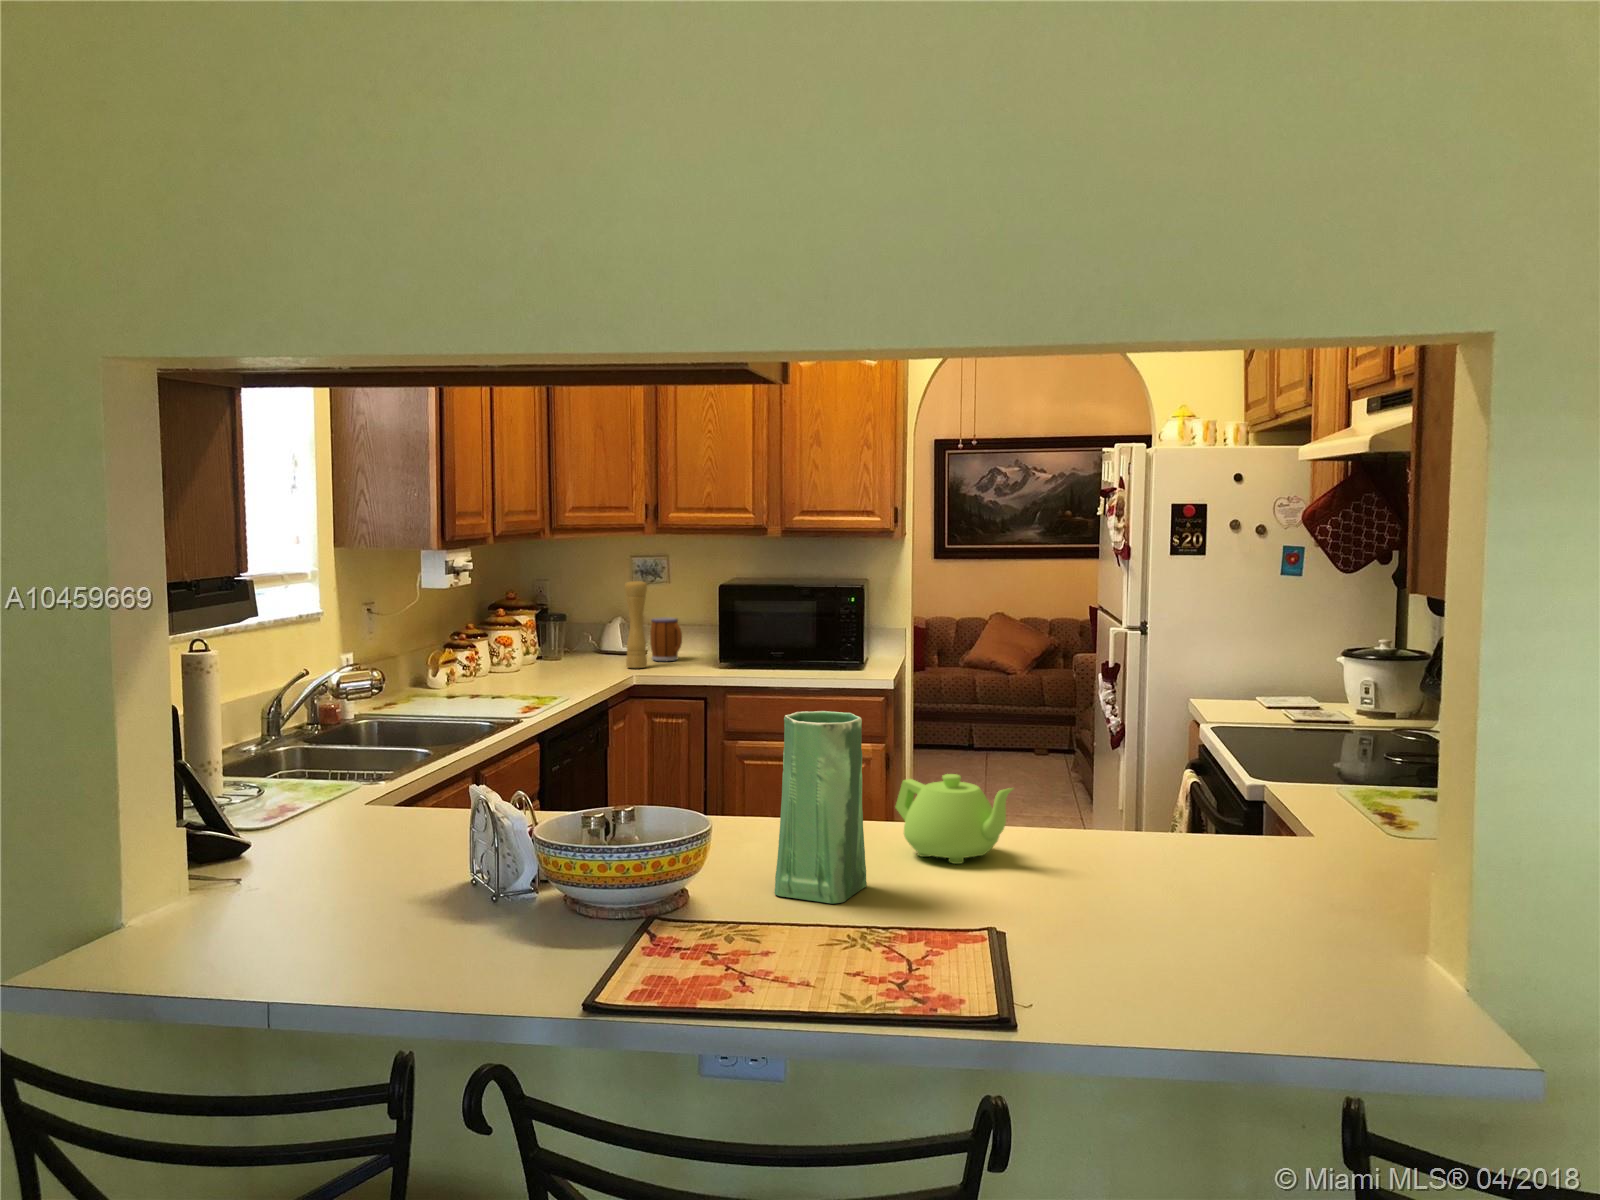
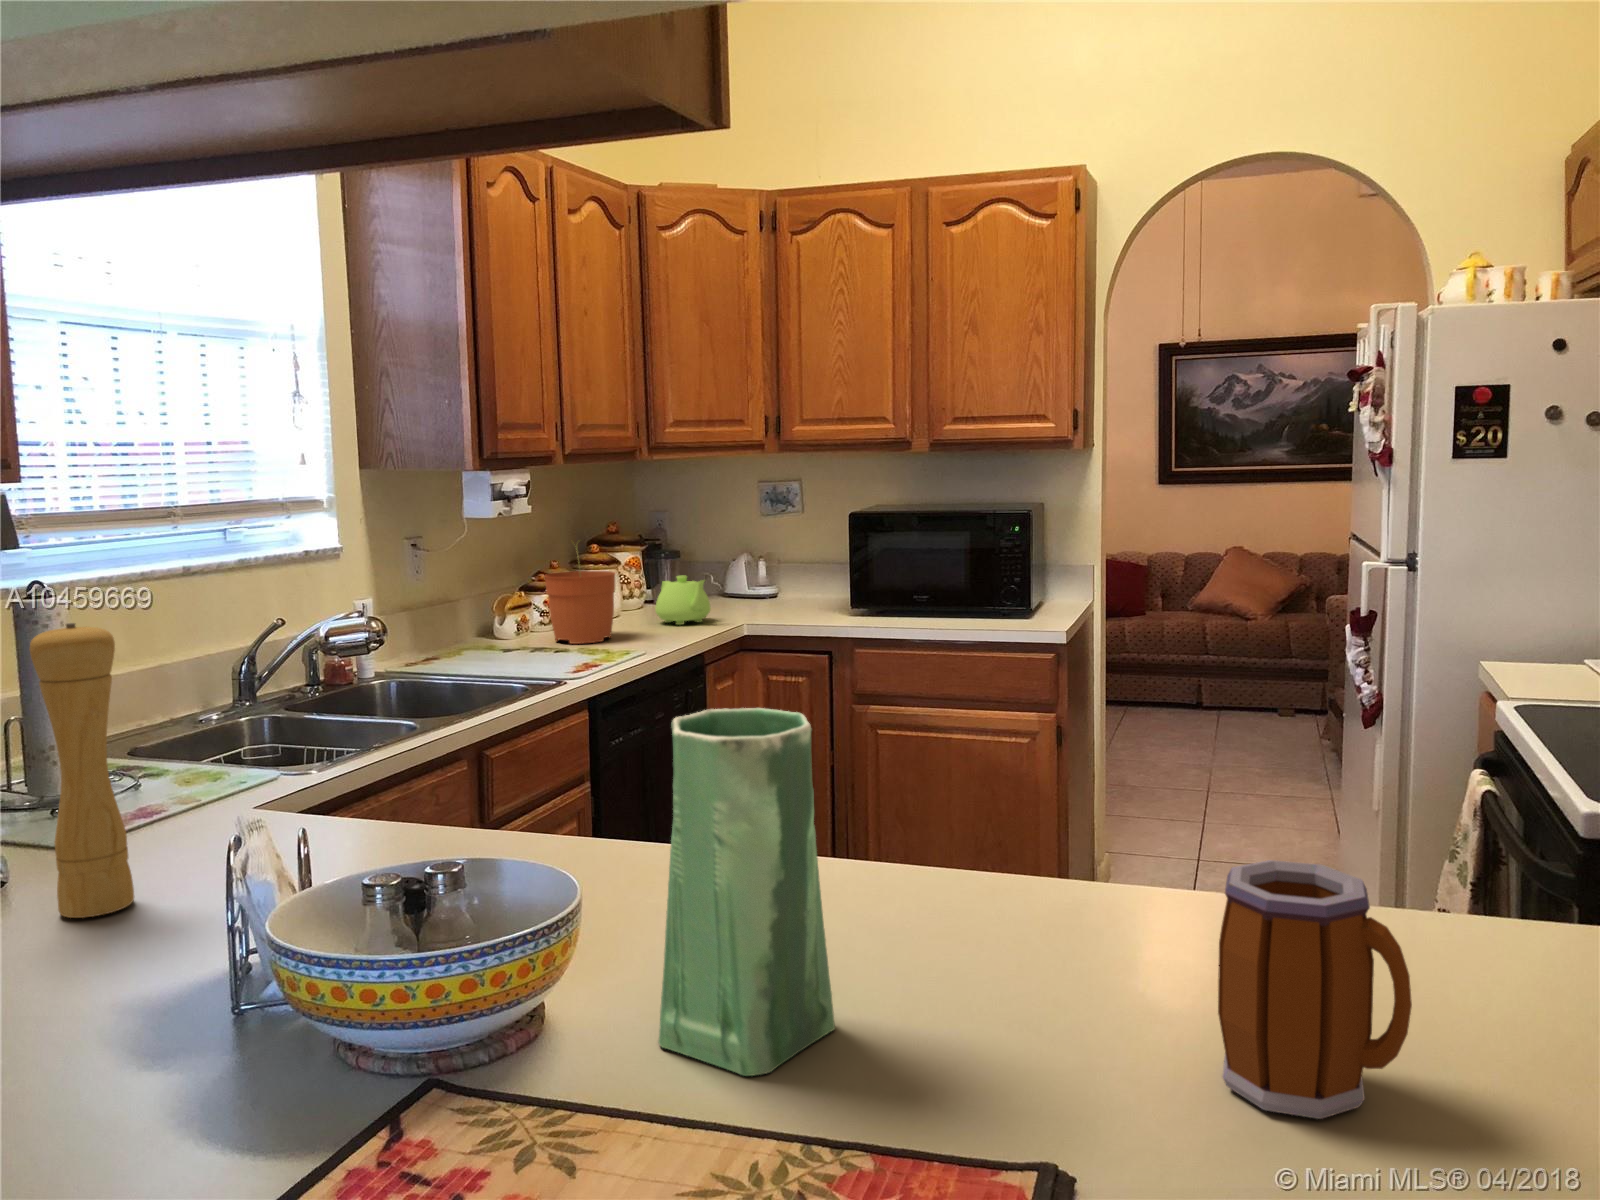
pepper mill: present [625,580,647,668] -> present [30,623,134,918]
plant pot: none [478,606,538,692] -> present [545,571,616,644]
mug: present [650,617,682,661] -> present [1218,860,1412,1119]
teapot: present [896,774,1013,864] -> present [655,576,711,625]

